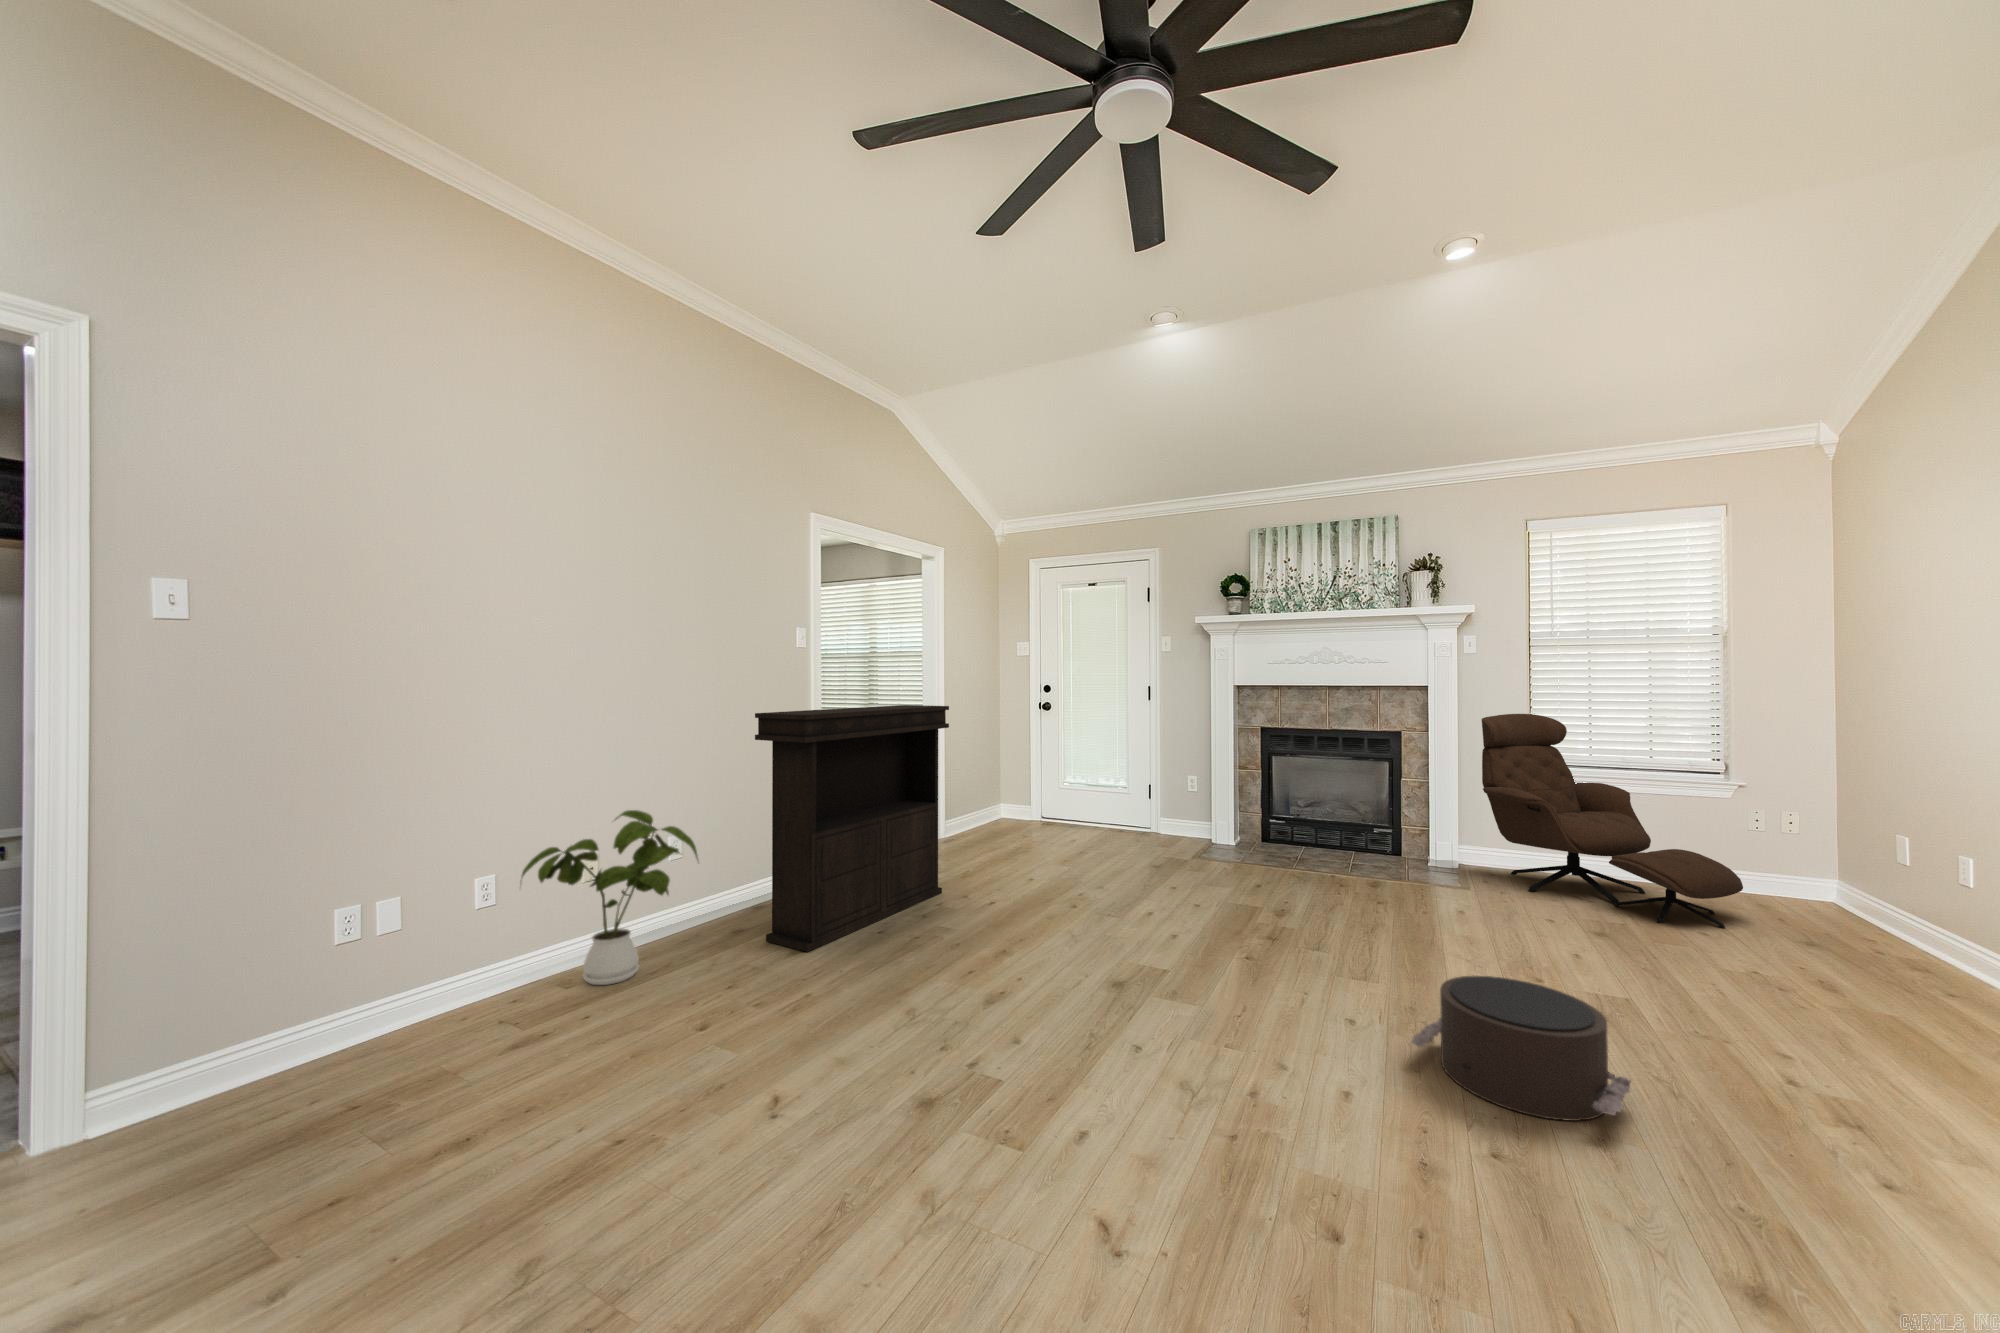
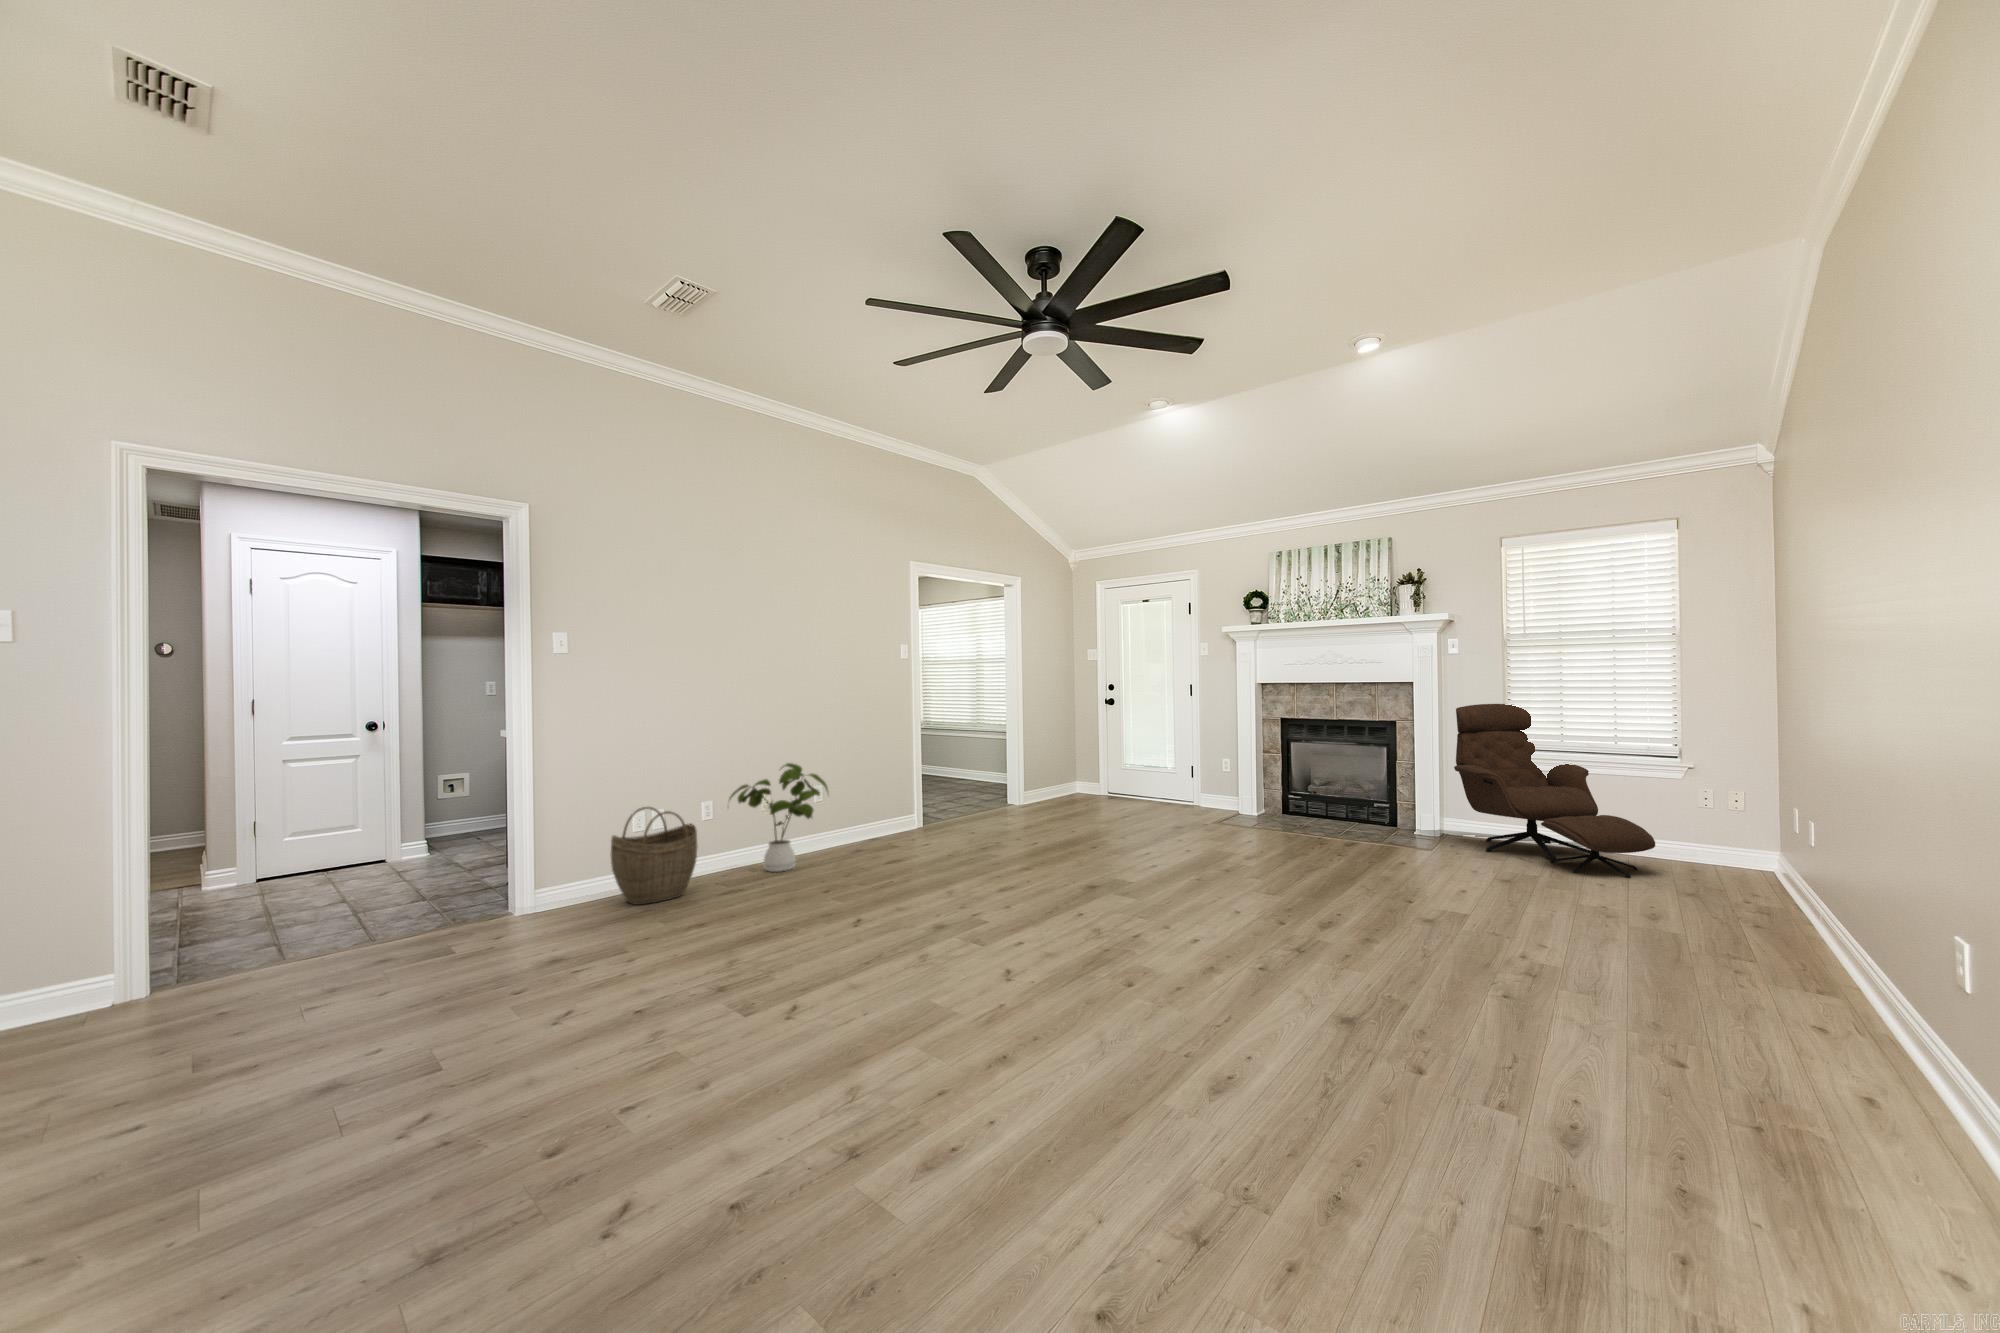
console table: present [755,705,949,952] -> none [867,700,1008,863]
woven basket: none [270,903,459,1097] -> present [610,807,698,905]
pouf: present [1411,976,1631,1121] -> none [1259,874,1390,953]

